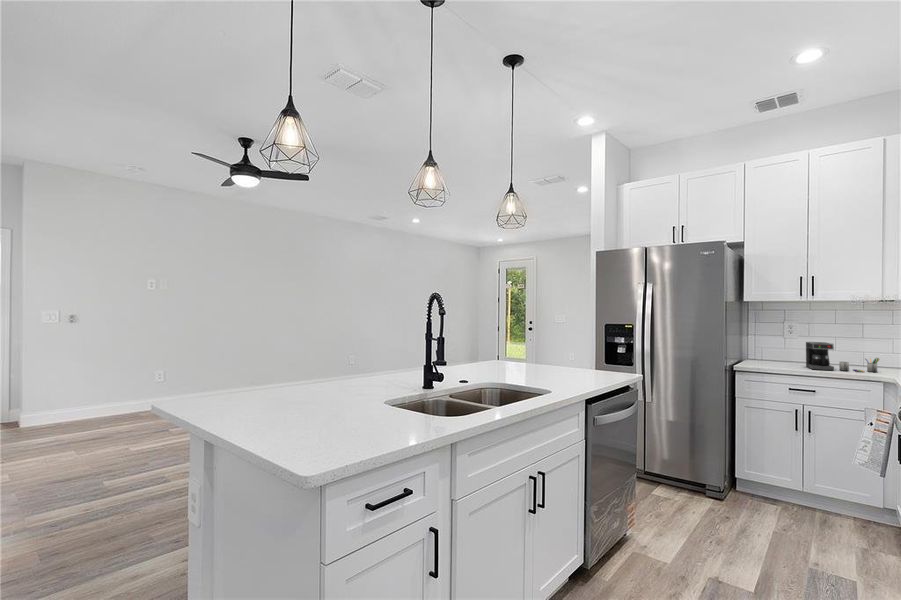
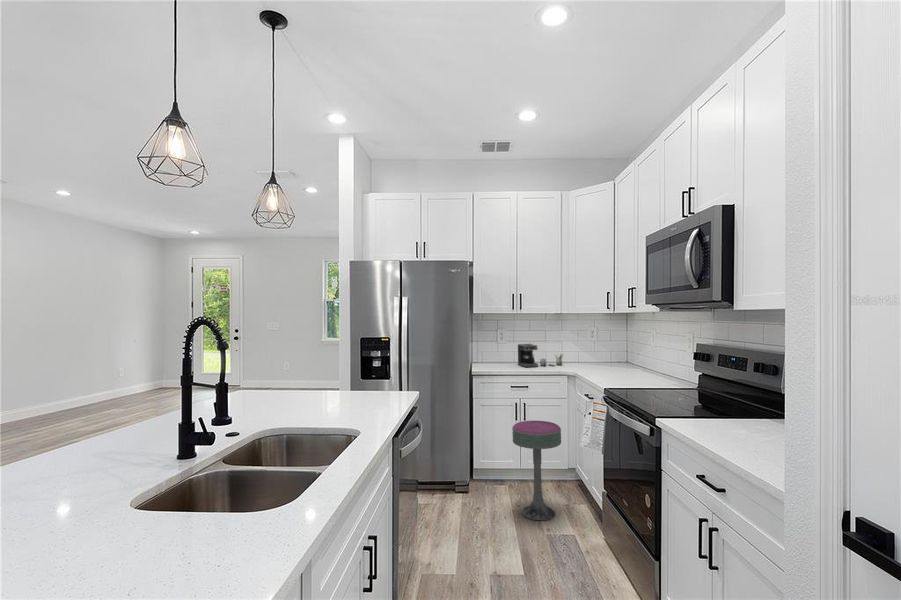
bar stool: none [774,430,848,554] -> present [512,421,561,520]

